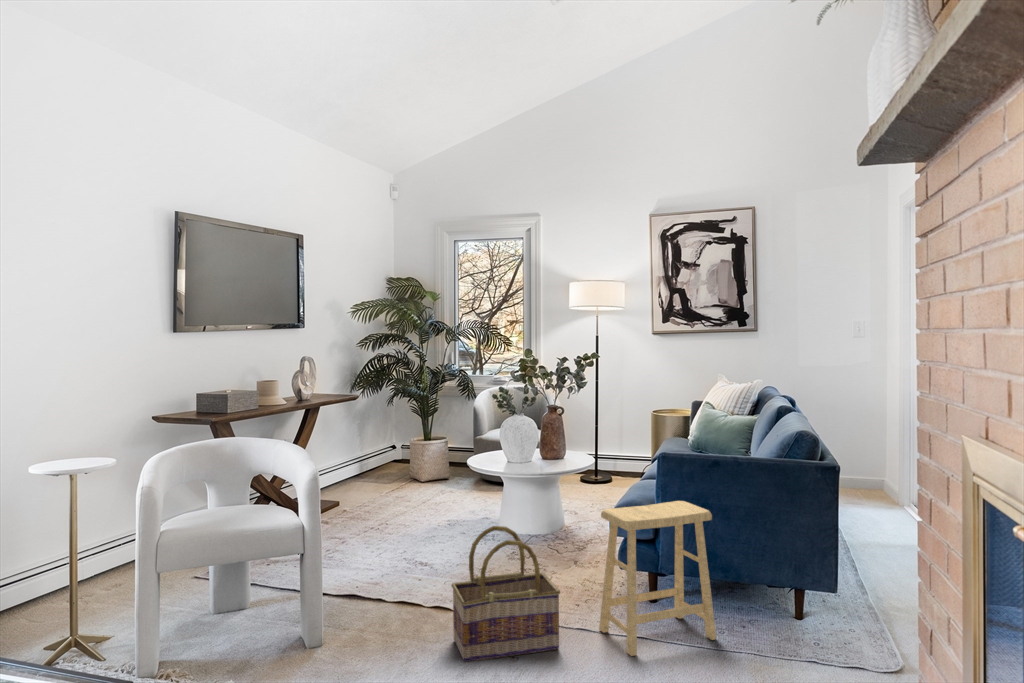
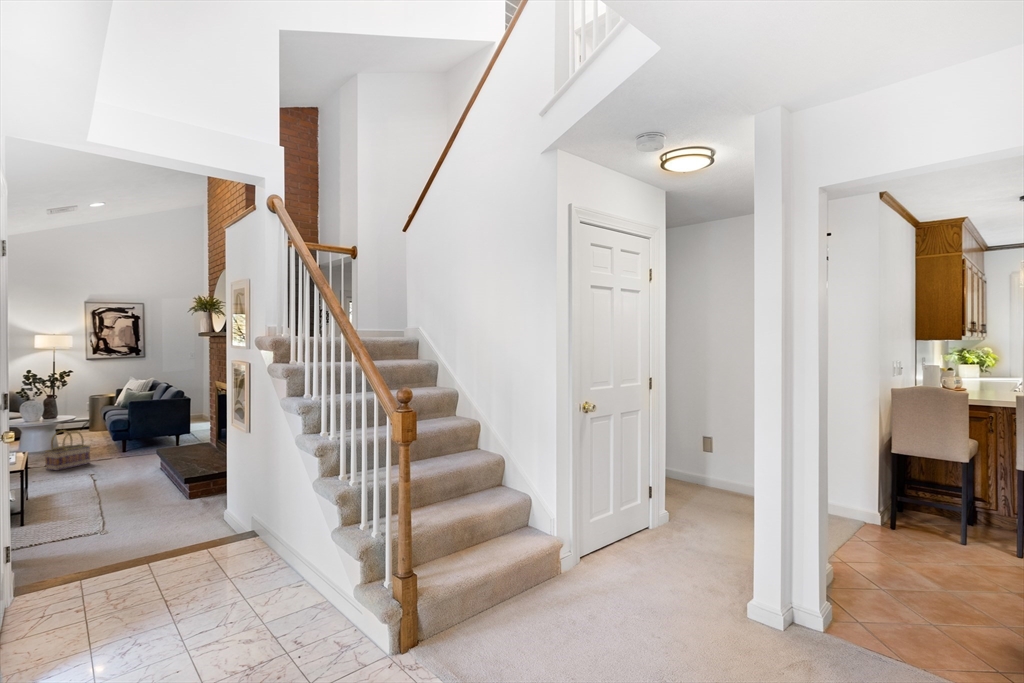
footstool: present [599,501,716,656] -> none [101,416,144,460]

